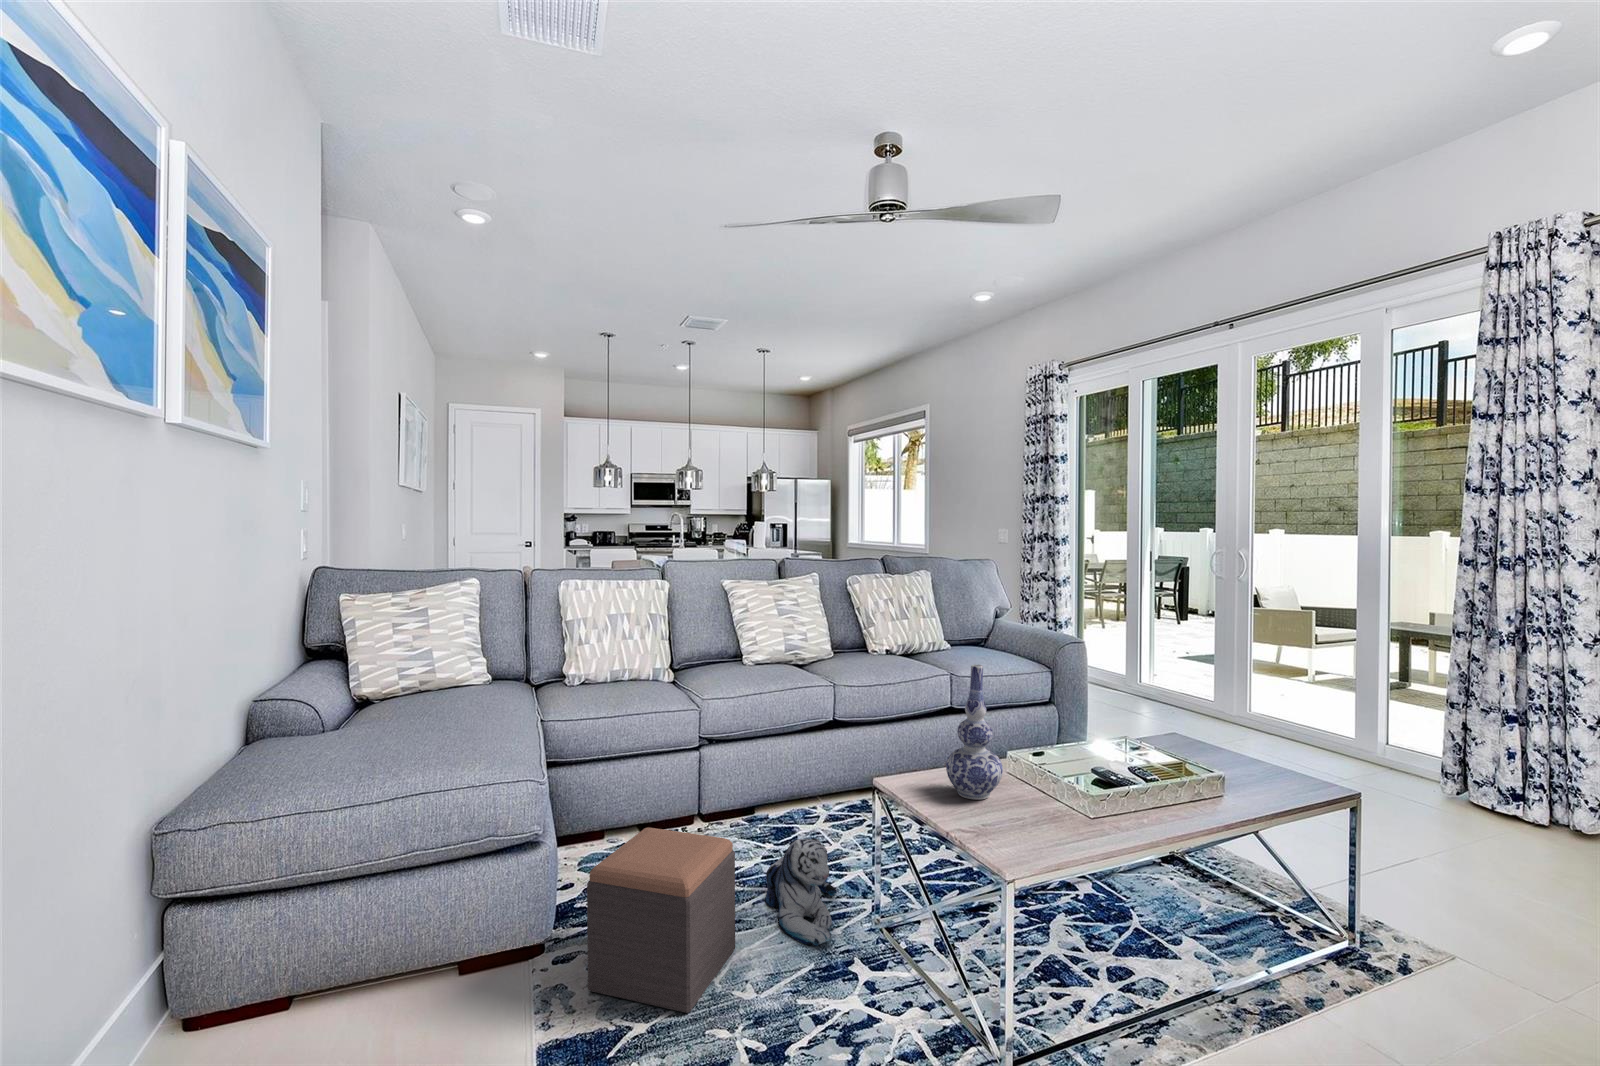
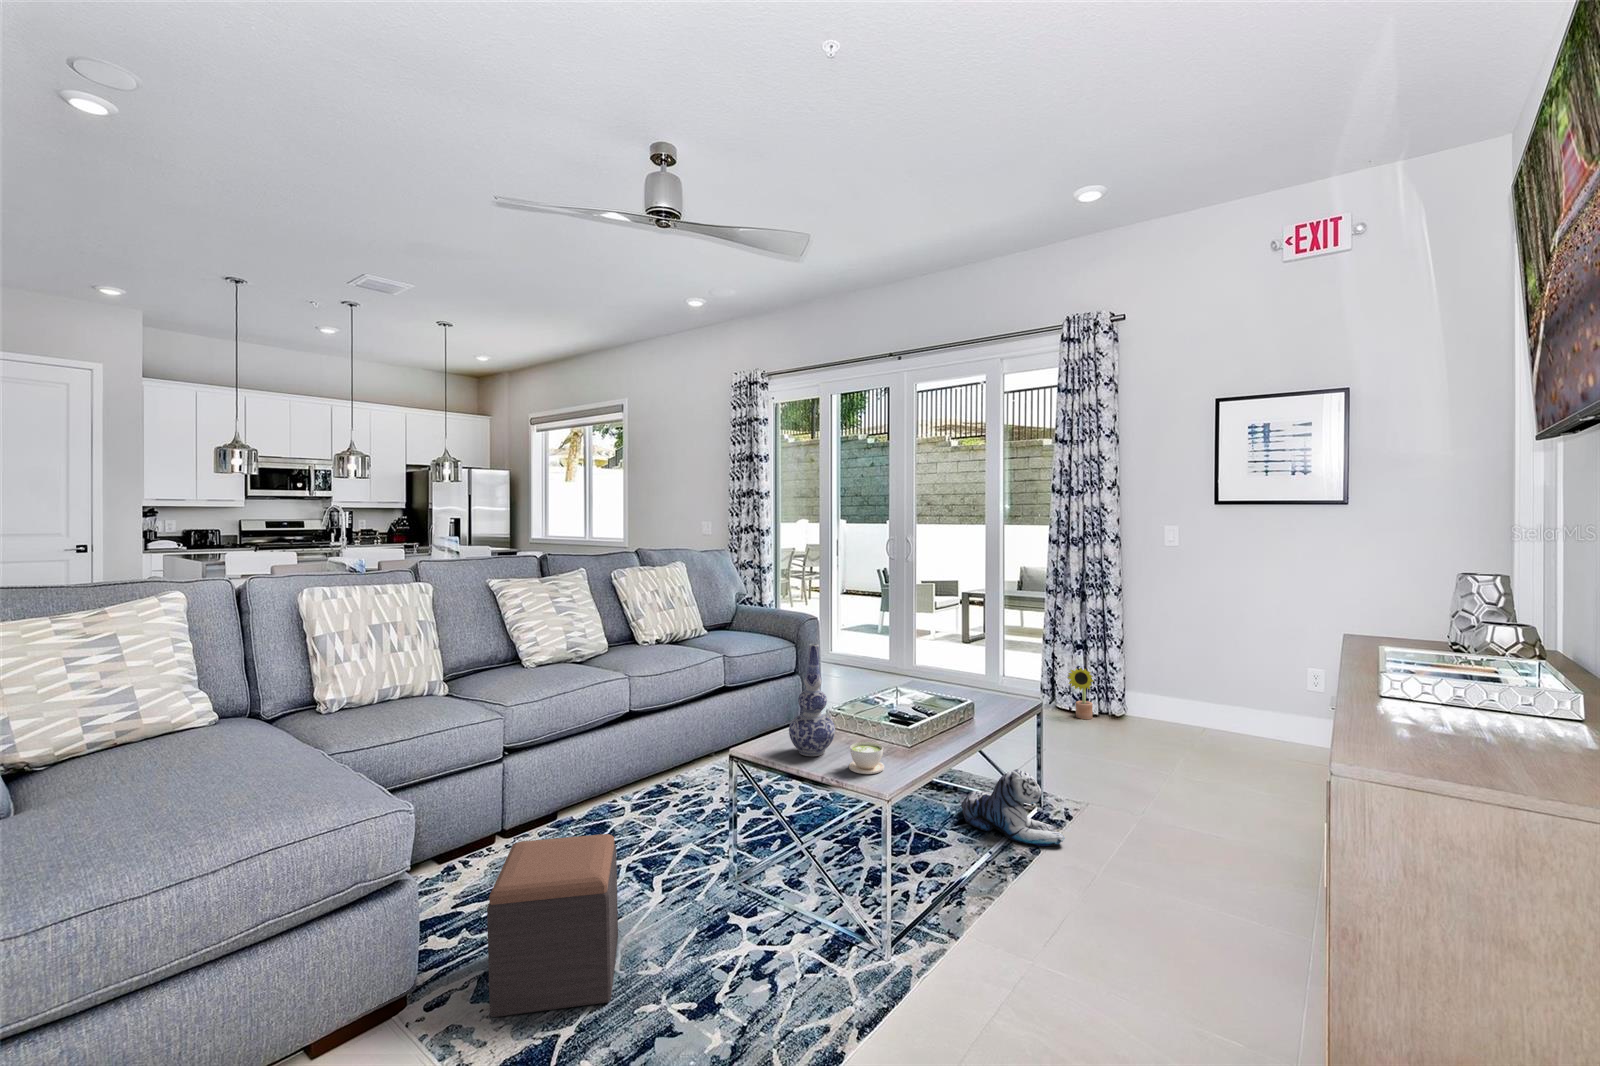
decorative plant: none [1475,748,1526,828] -> present [1067,668,1094,719]
coffee cup: none [1000,792,1051,834] -> present [849,742,884,774]
plush toy: present [764,838,837,946] -> present [961,769,1065,846]

